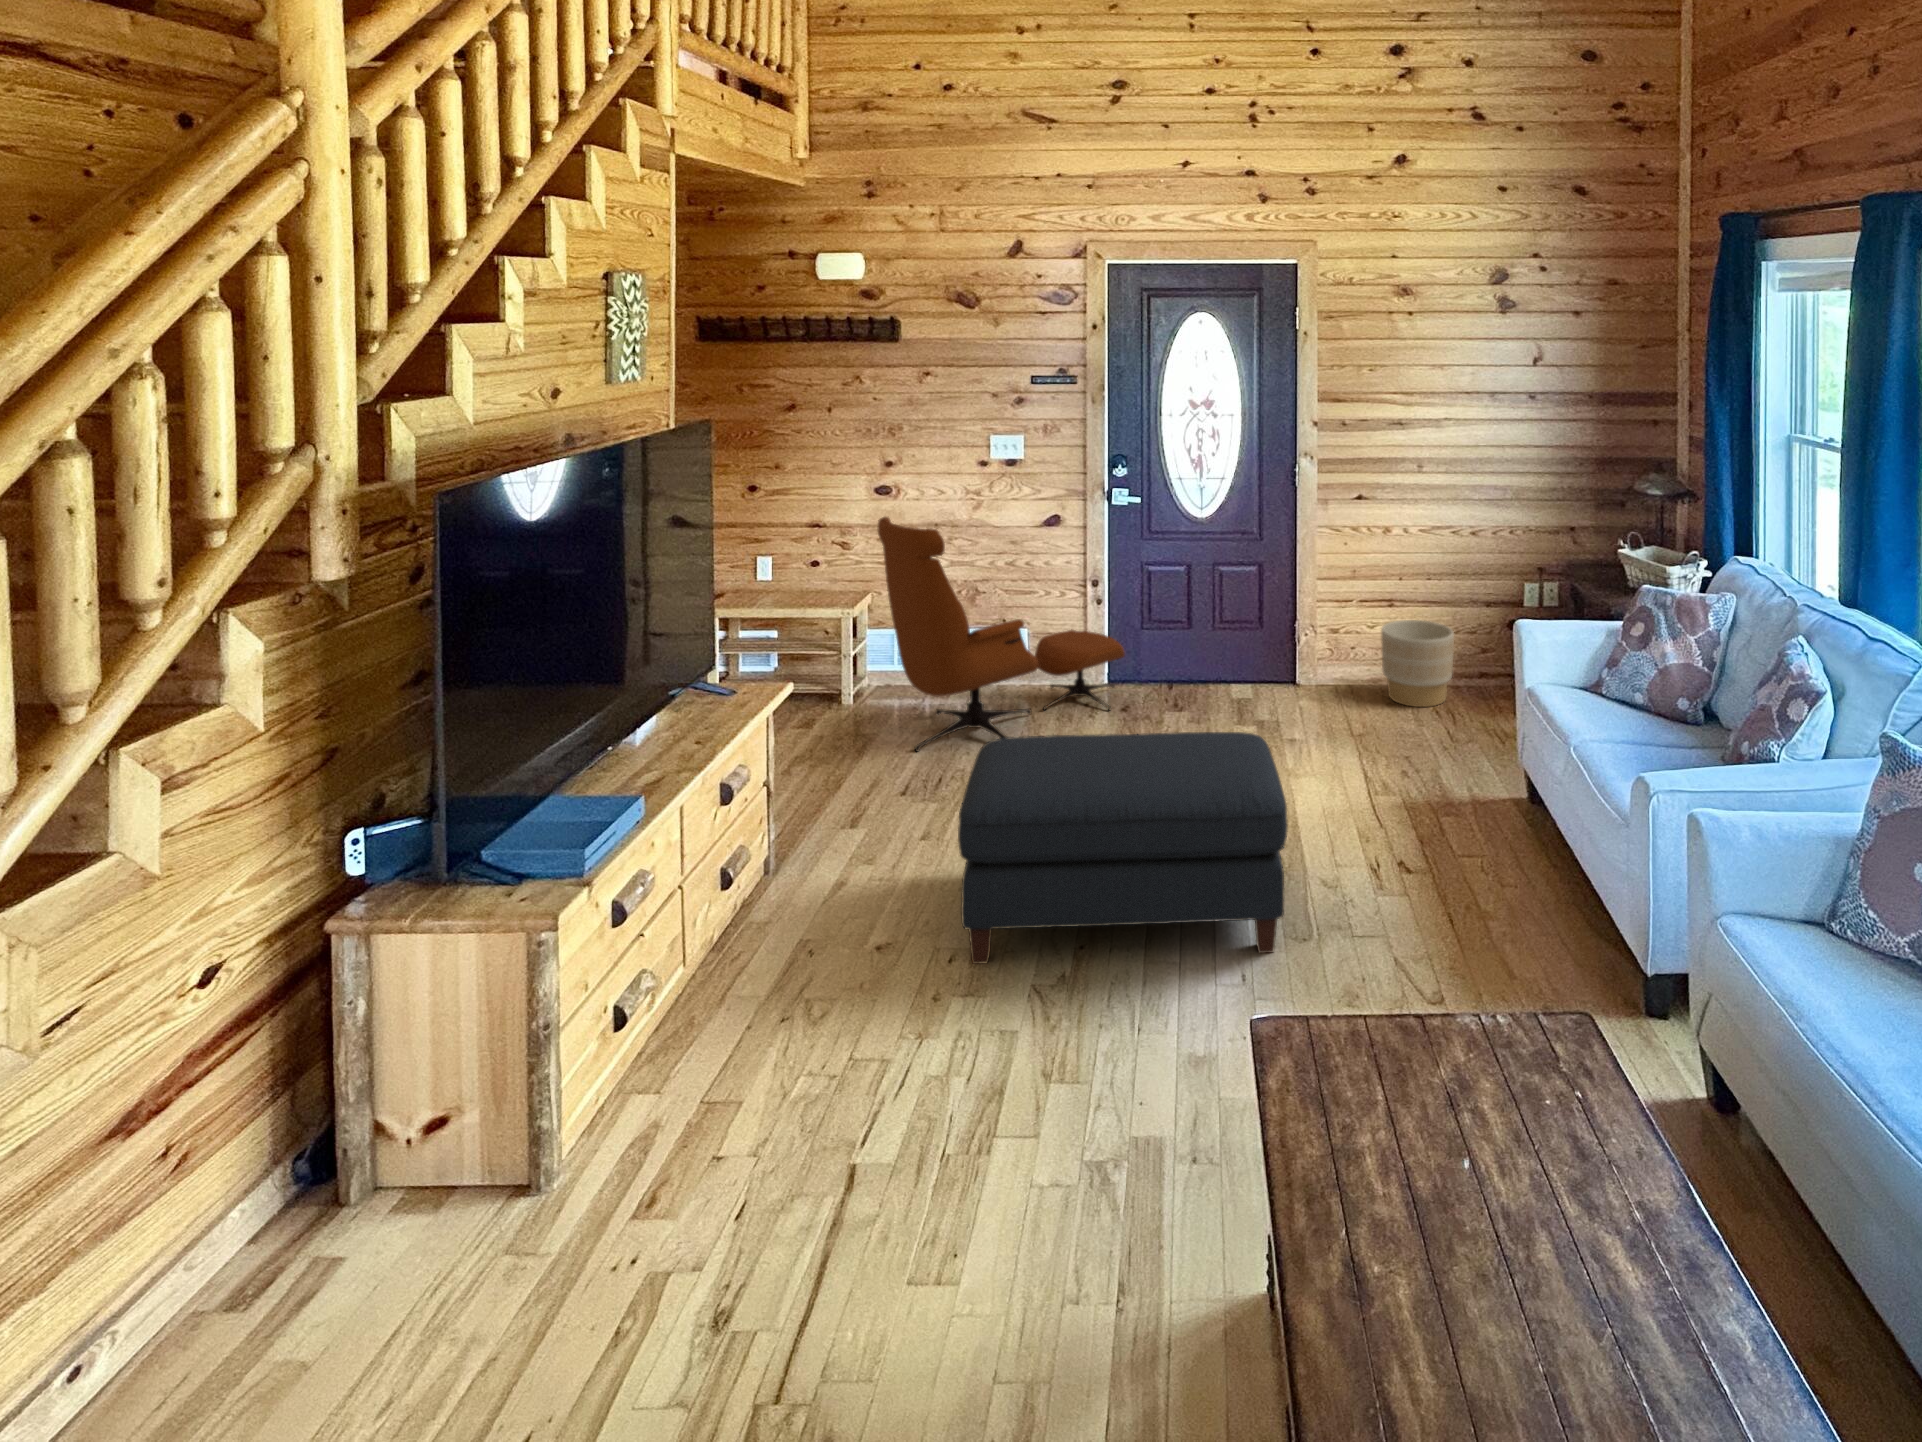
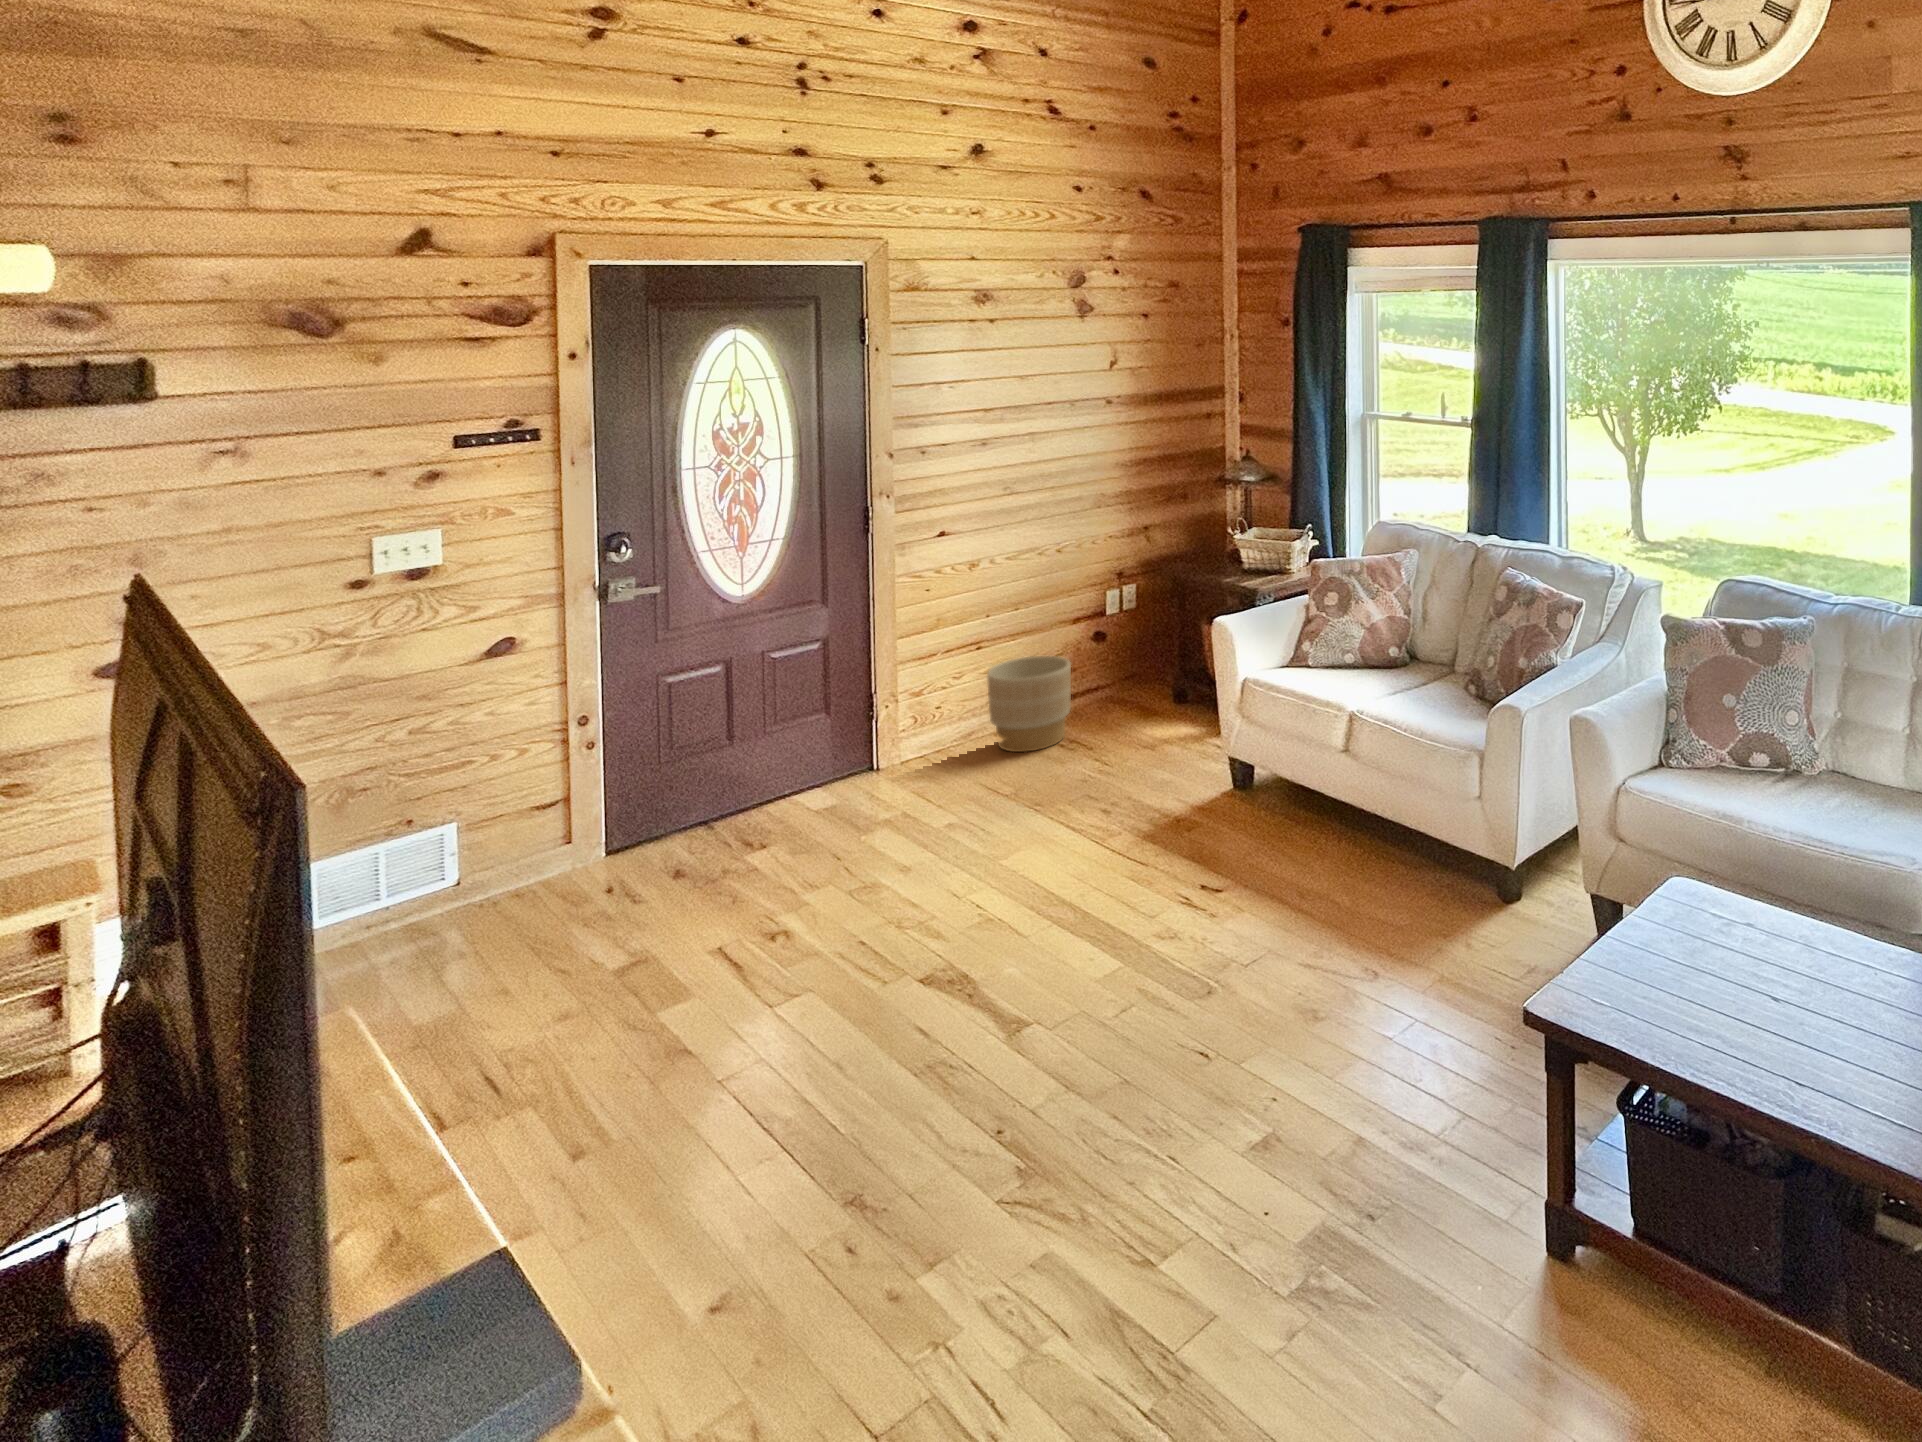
lounge chair: present [878,517,1125,752] -> none [286,681,670,1052]
ottoman: present [958,732,1288,964] -> none [772,789,1223,1173]

